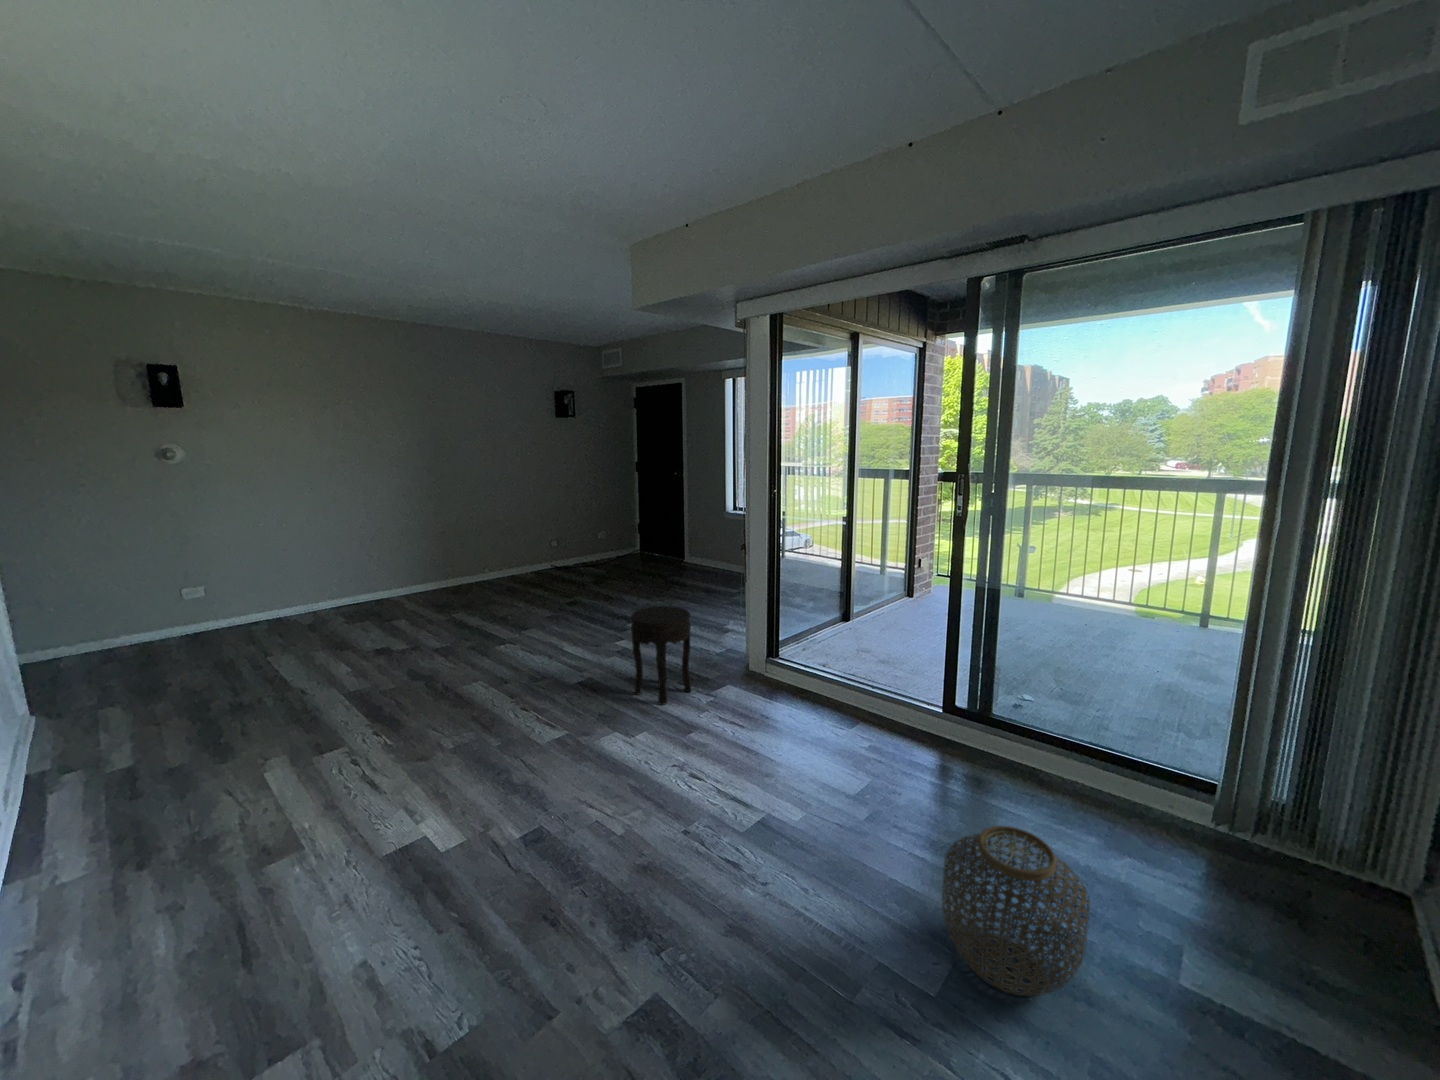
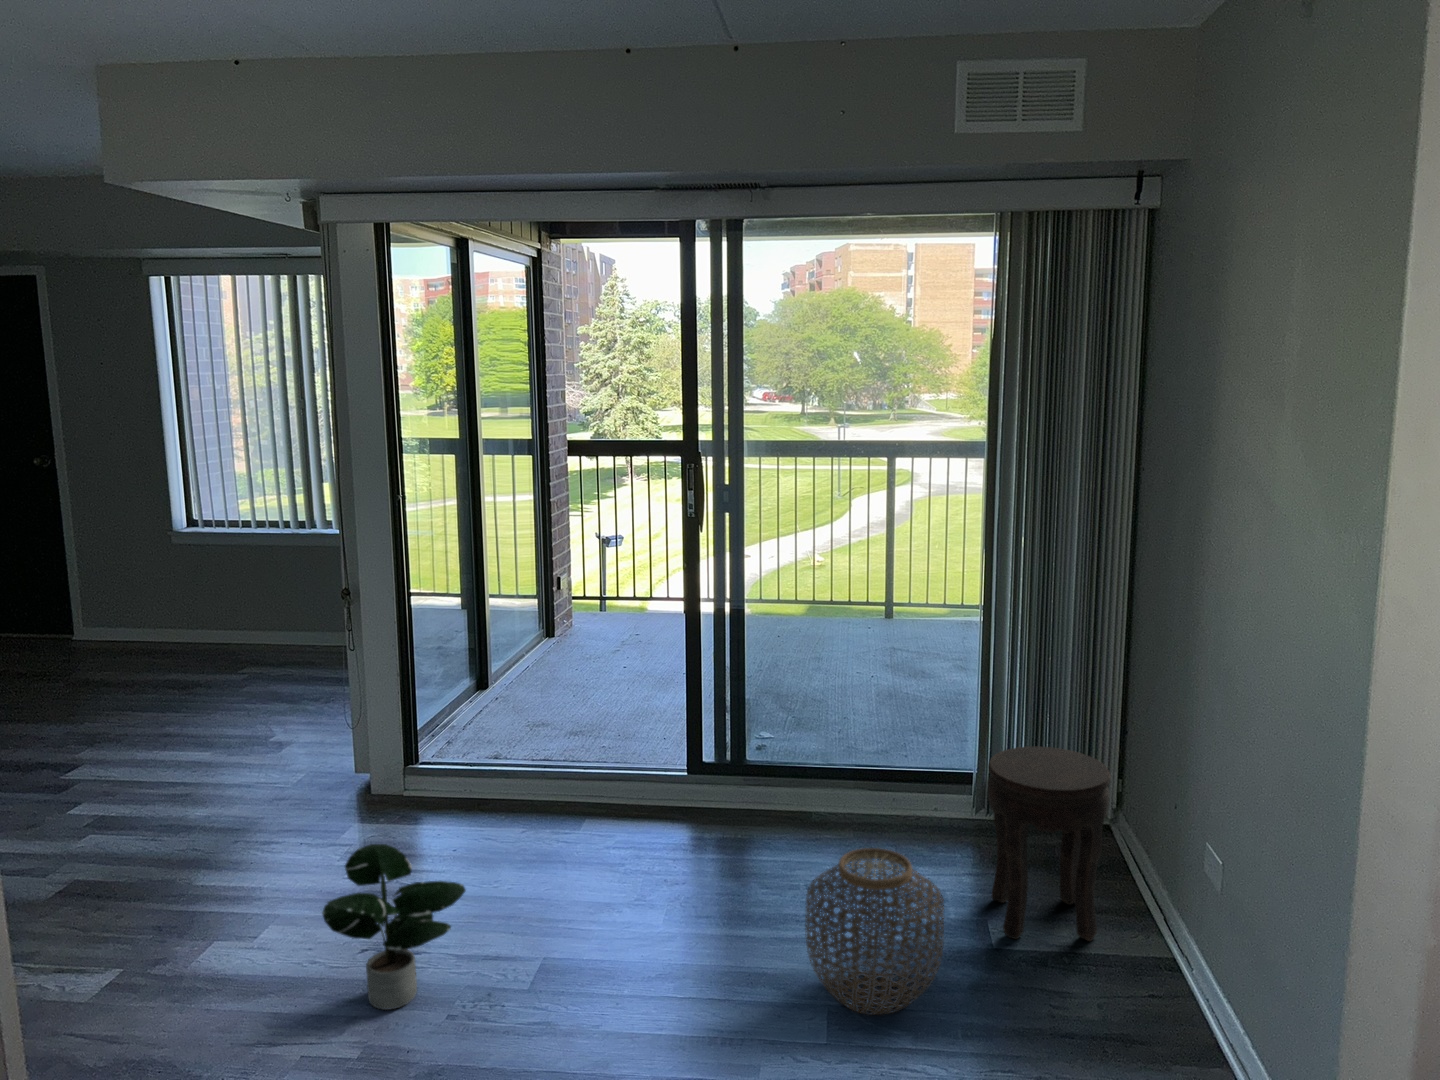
side table: present [631,606,691,705] -> present [988,746,1111,941]
potted plant: none [623,702,713,812] -> present [322,844,466,1010]

